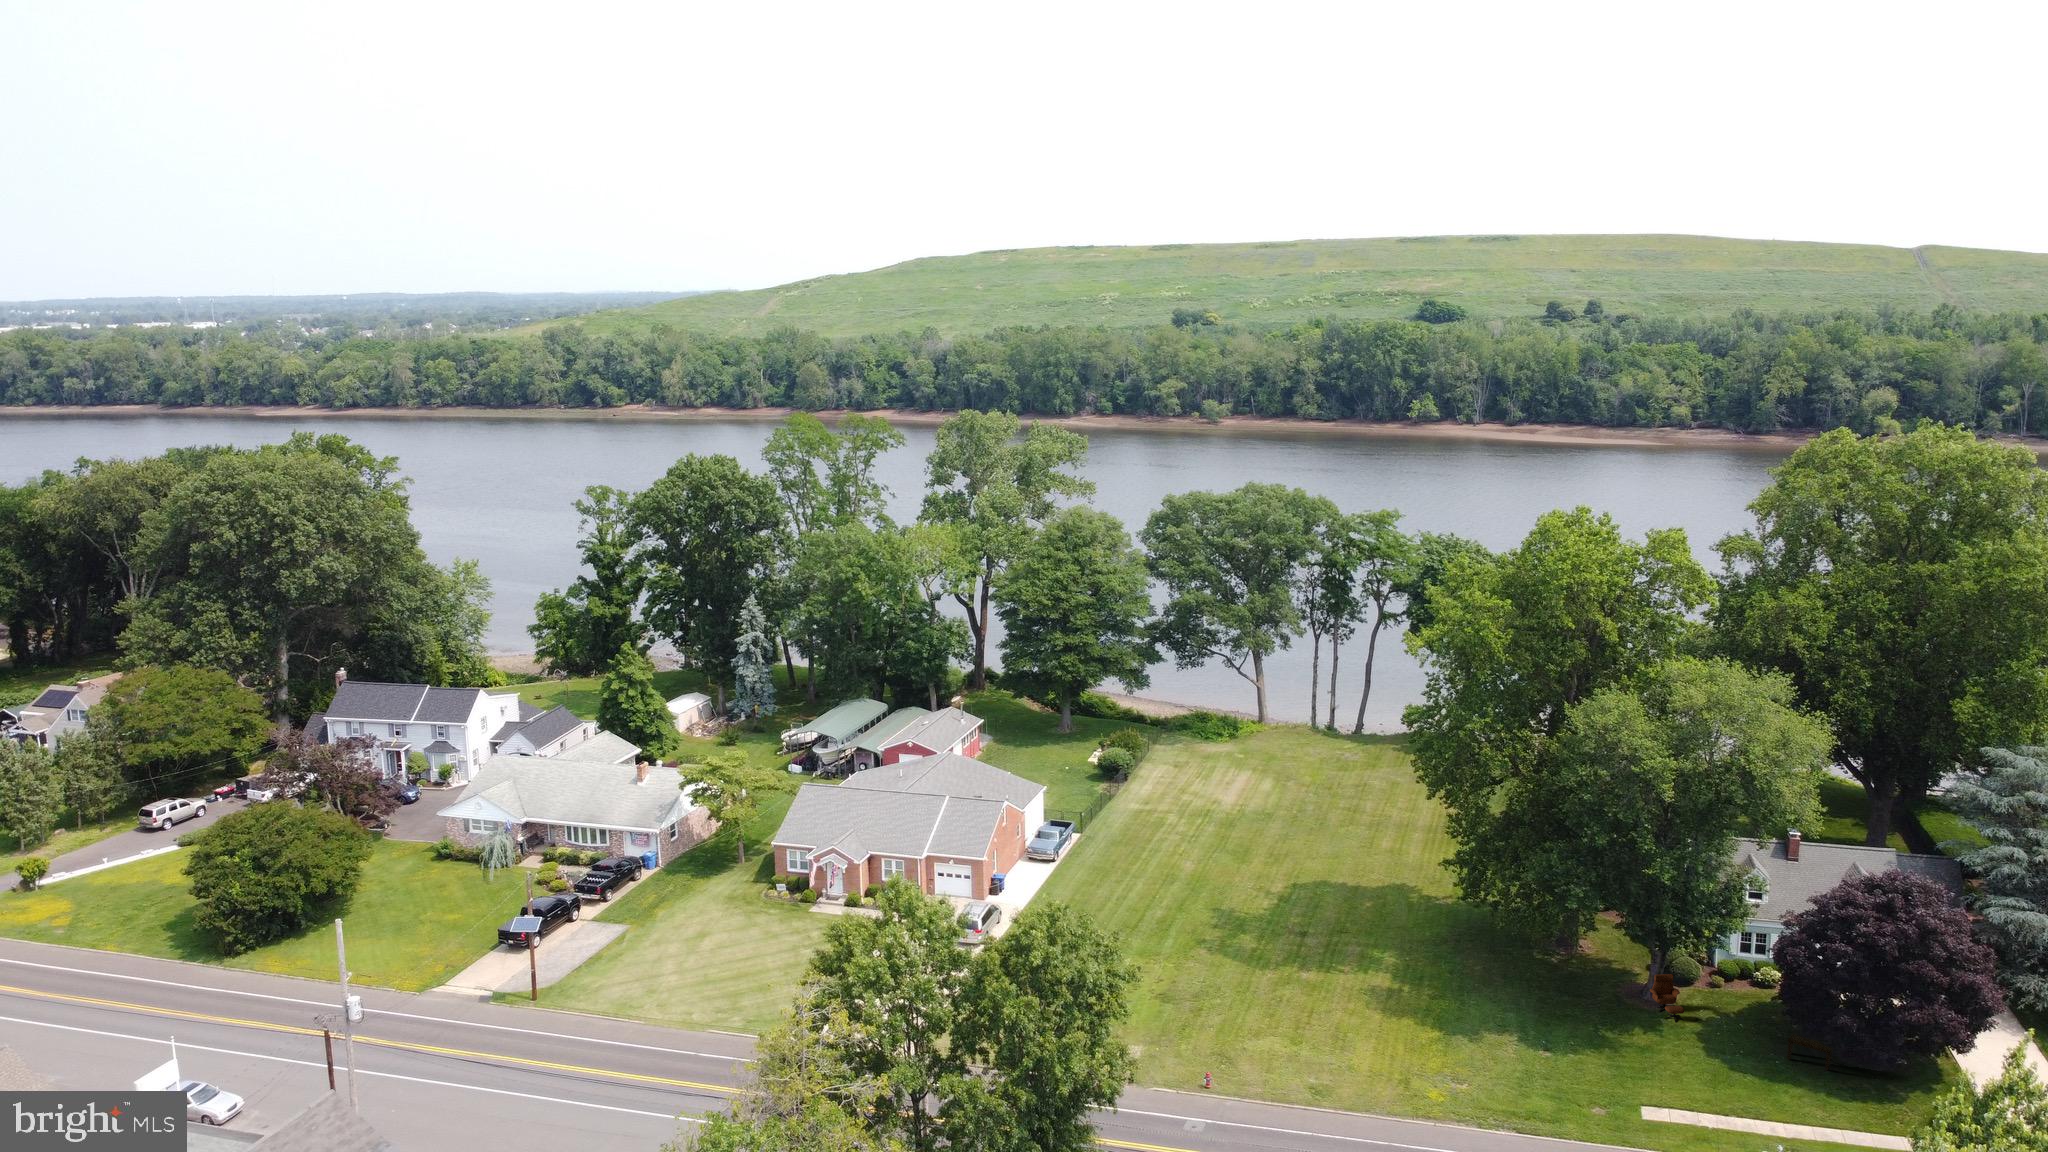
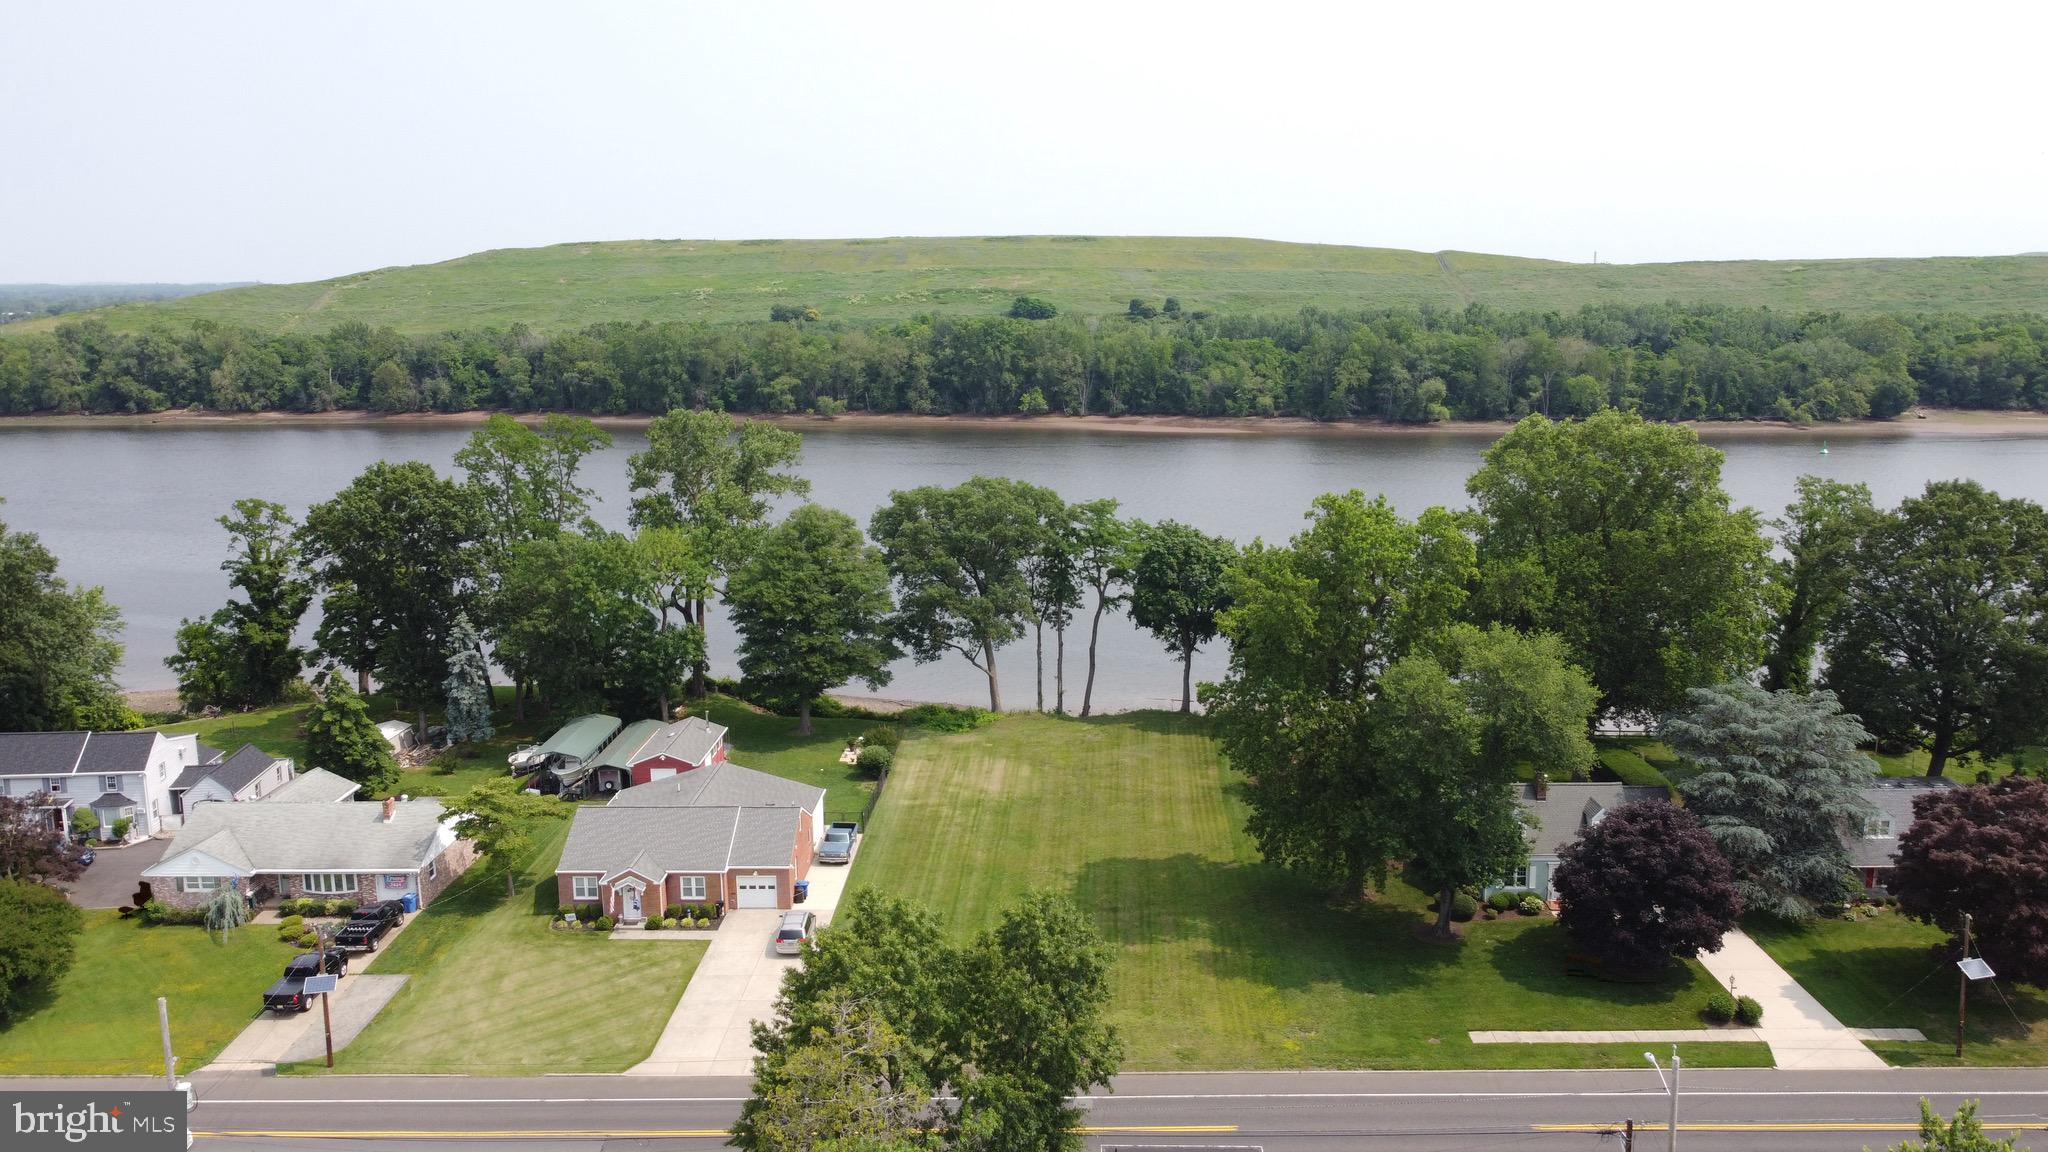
lounge chair: present [1650,974,1684,1022] -> present [118,881,153,919]

